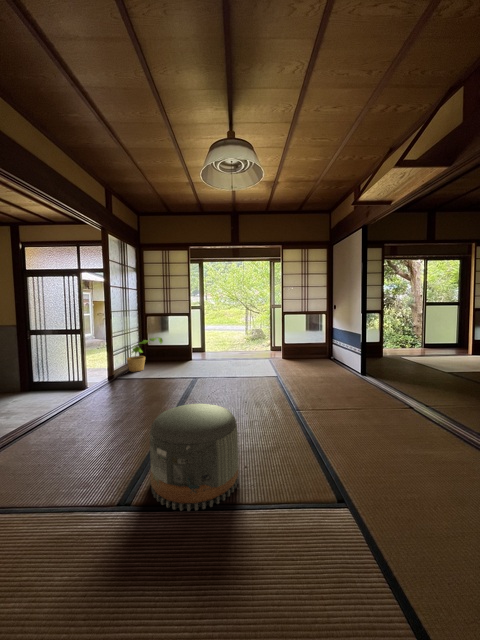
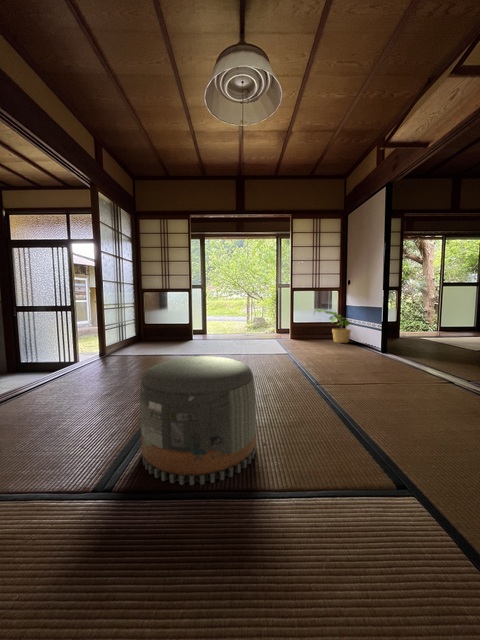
potted plant: present [127,337,163,372] -> present [316,309,351,343]

